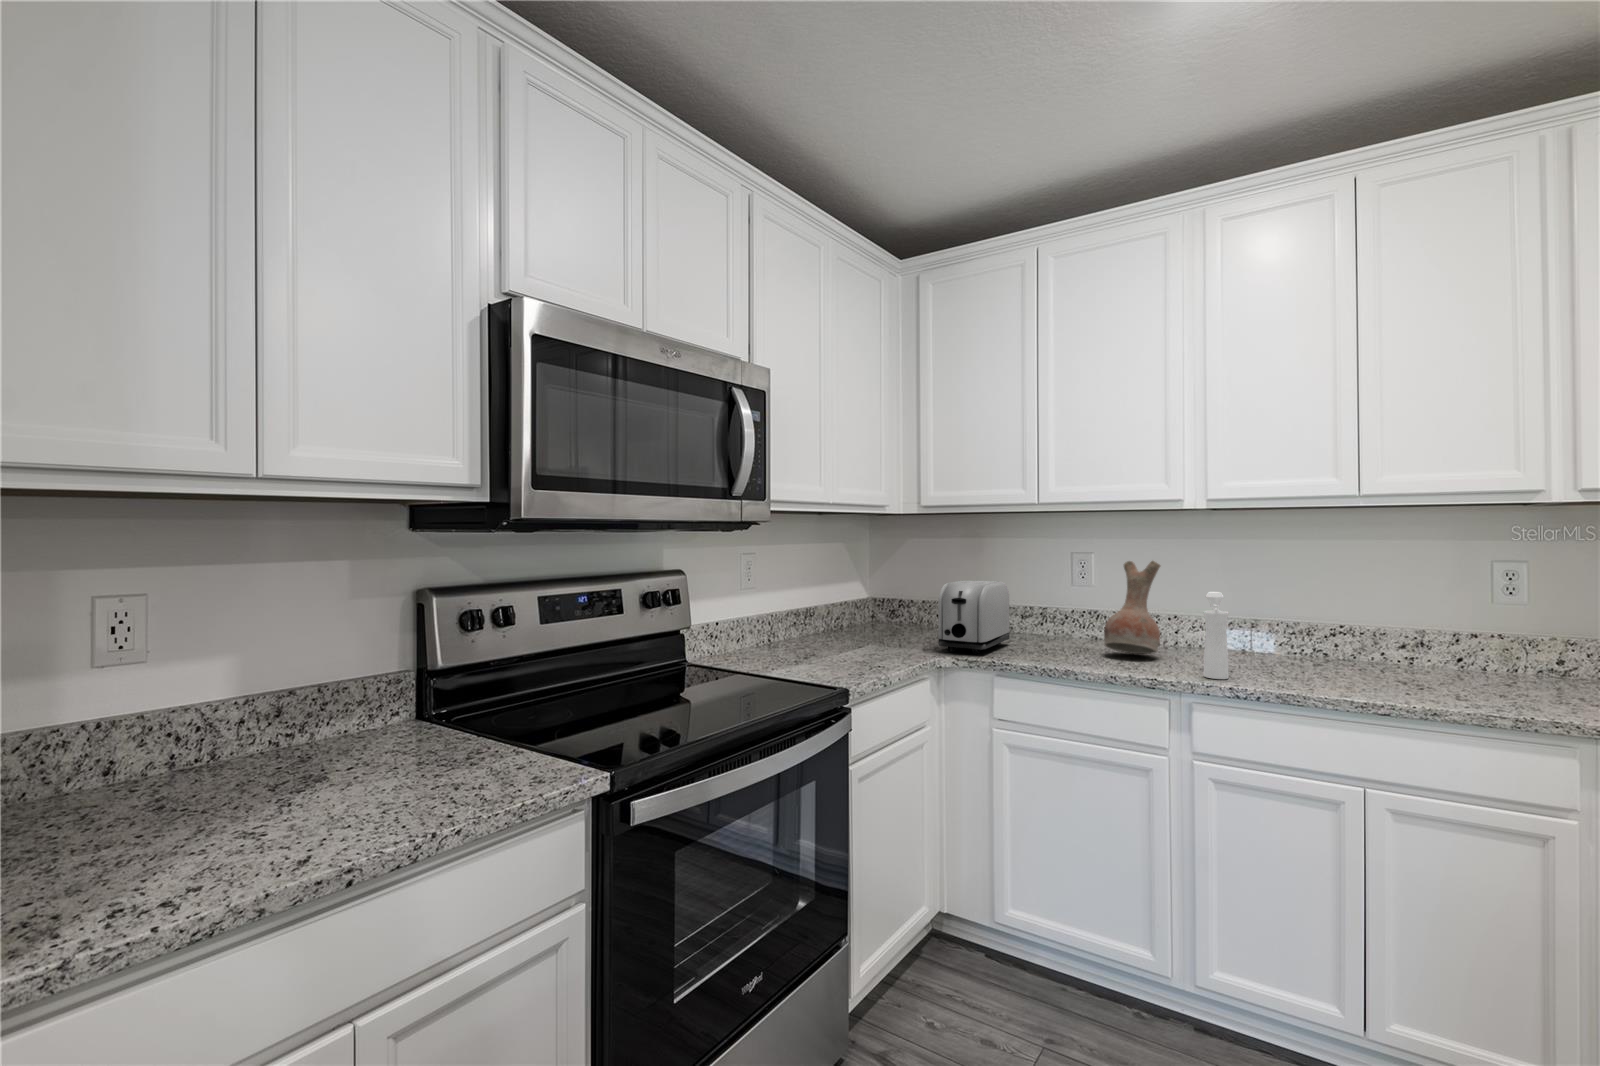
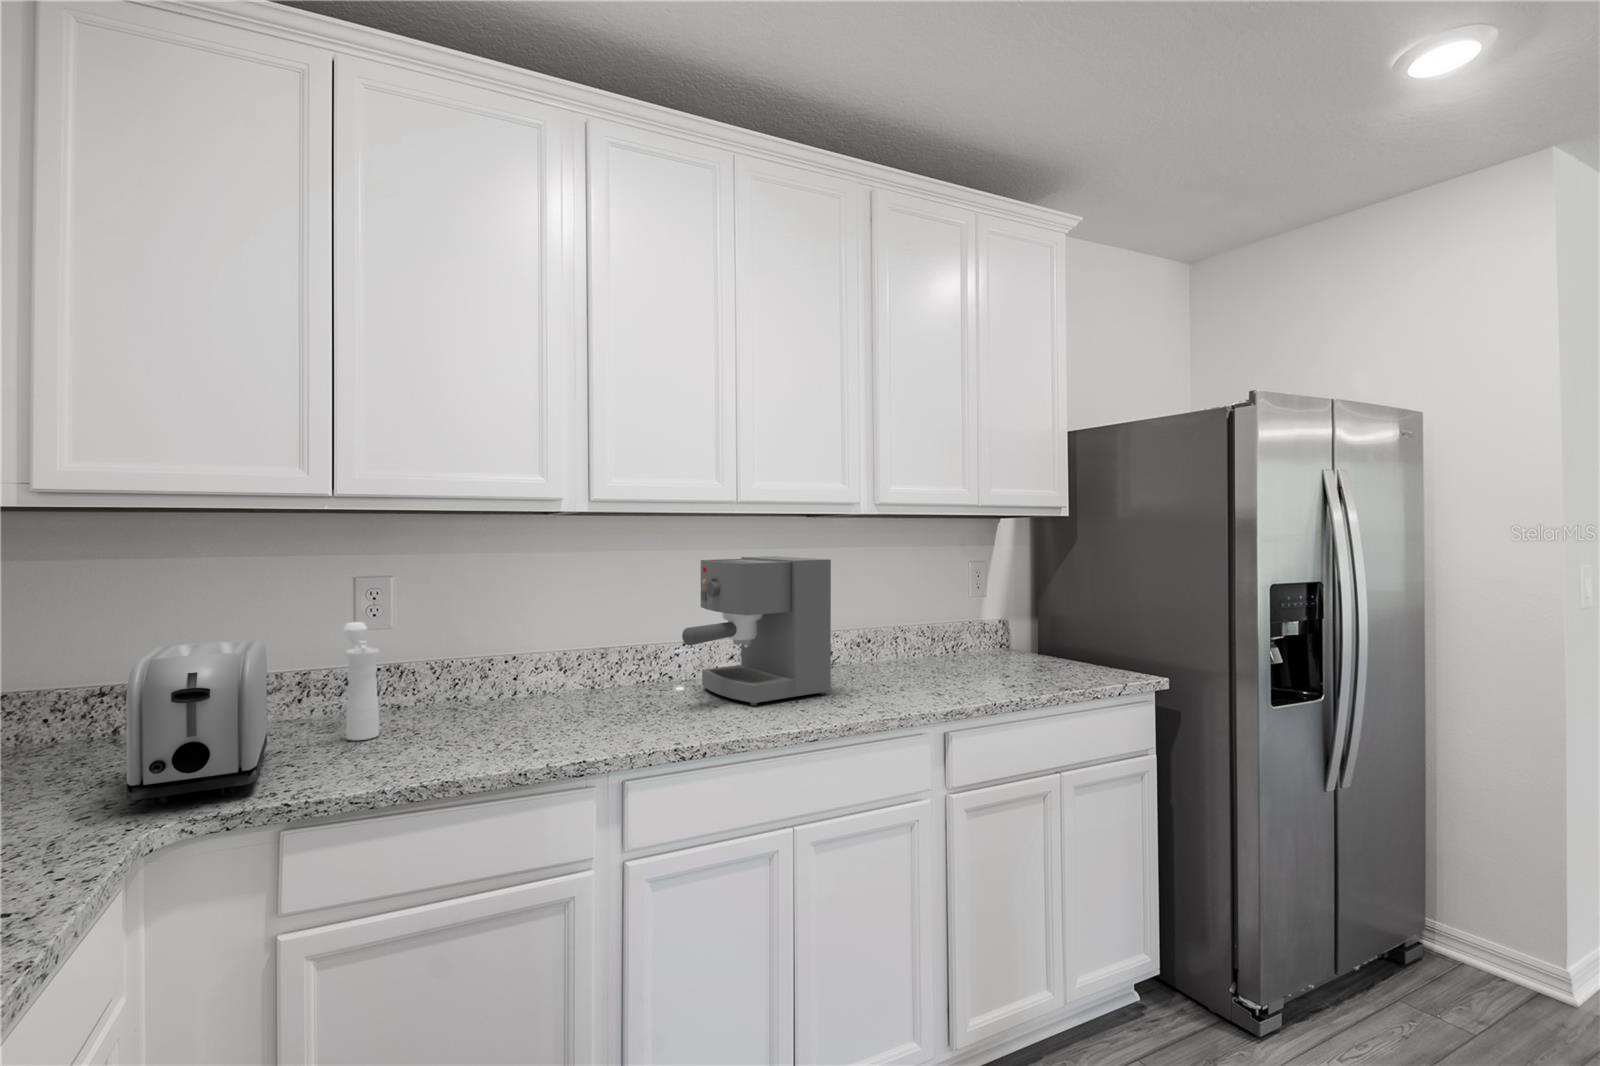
coffee maker: none [1292,548,1481,691] -> present [682,556,831,706]
vase: present [1104,561,1160,654] -> none [450,584,532,724]
pepper mill: present [1203,592,1229,679] -> present [343,622,379,740]

